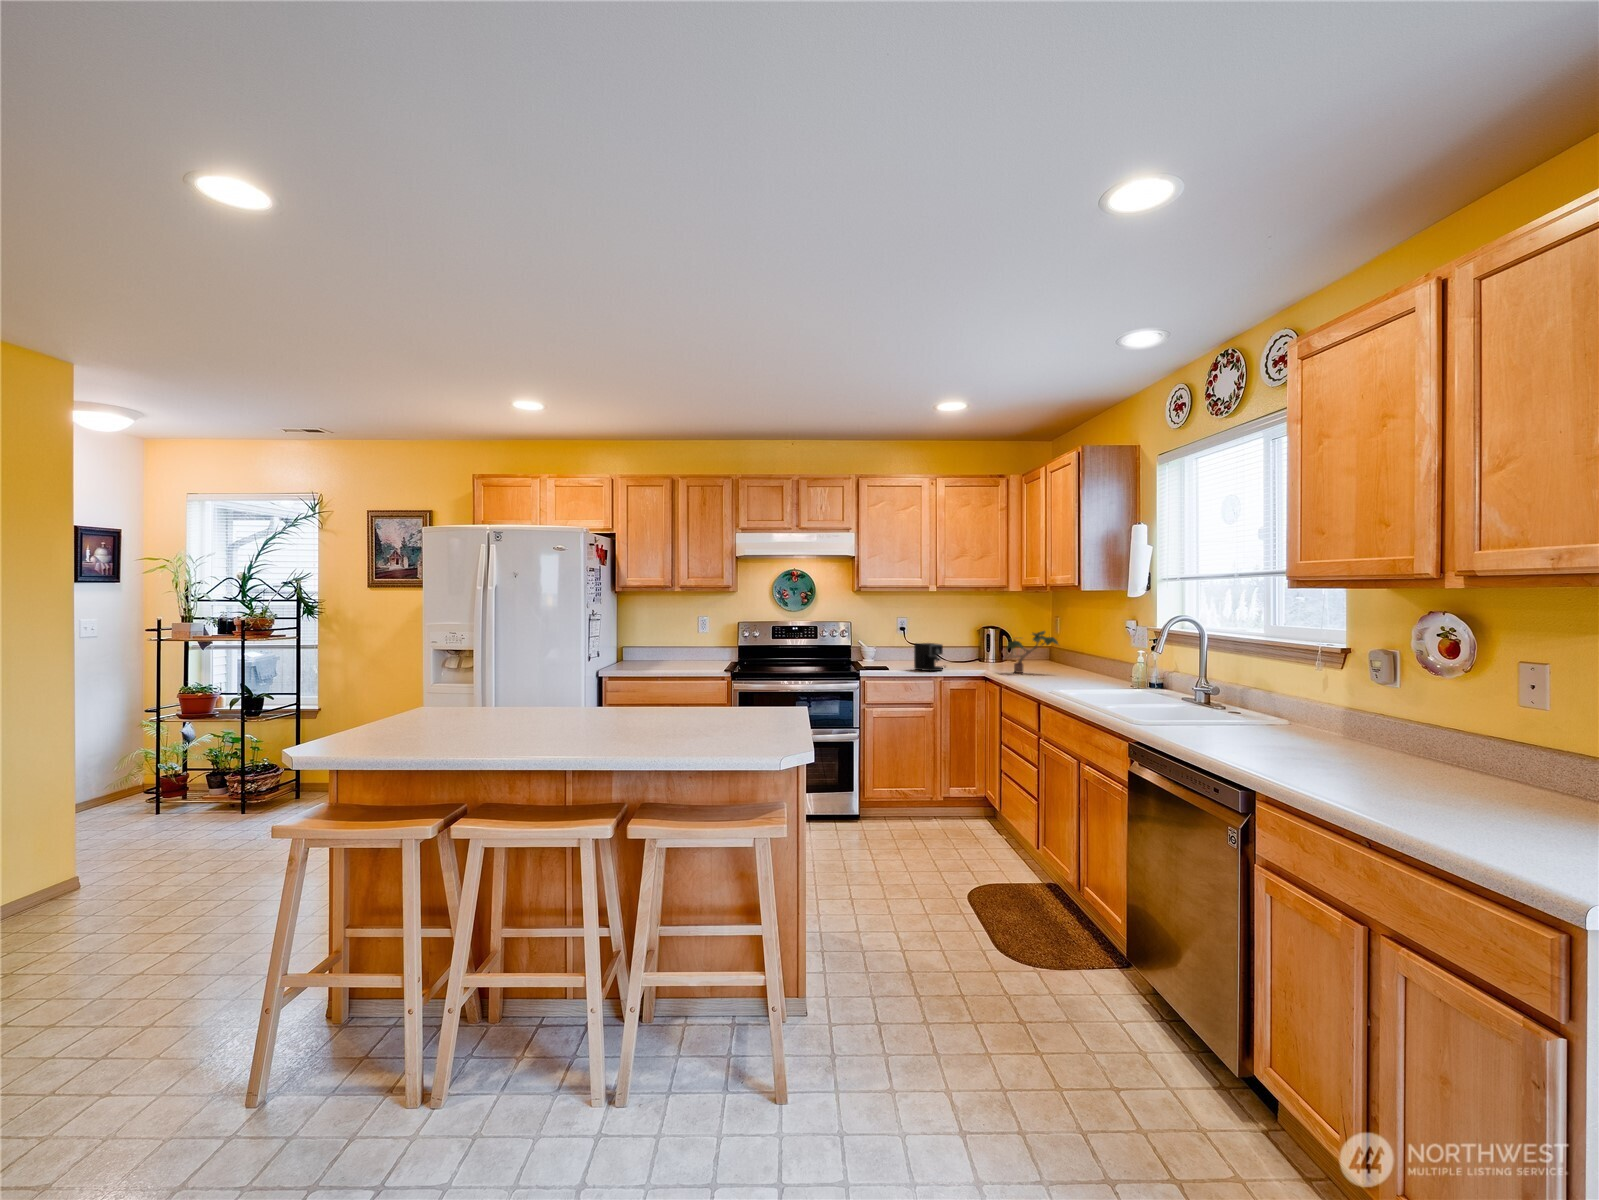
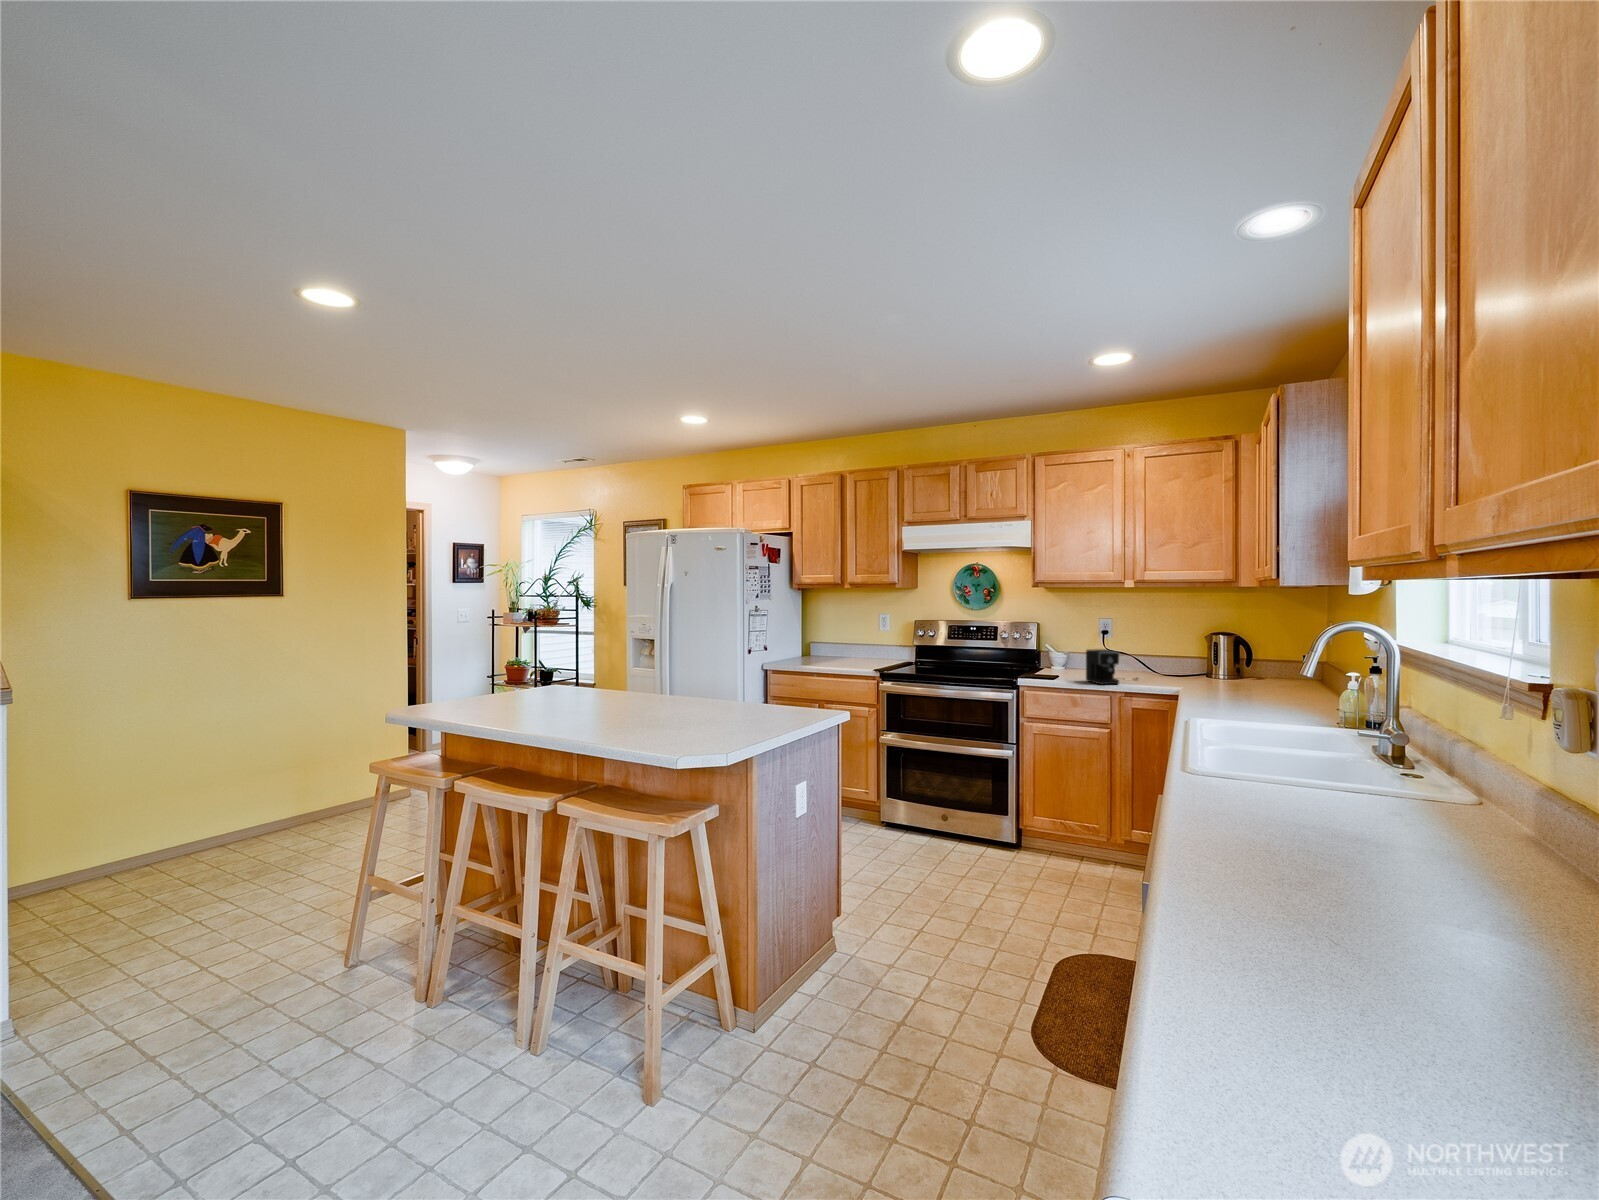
potted plant: present [1007,631,1058,673] -> none [1192,636,1289,693]

